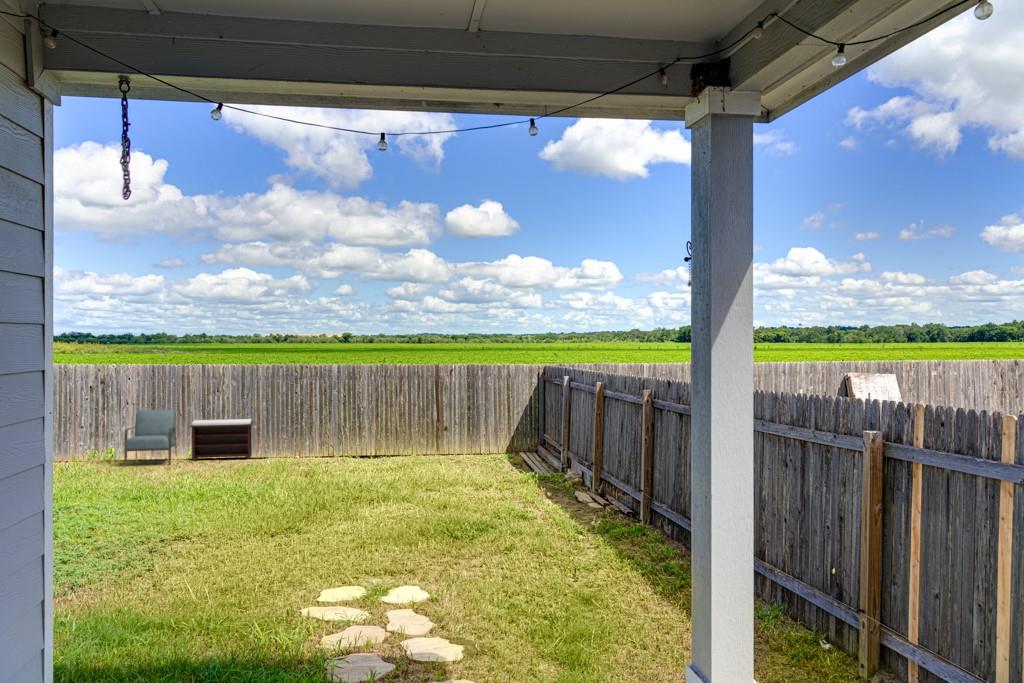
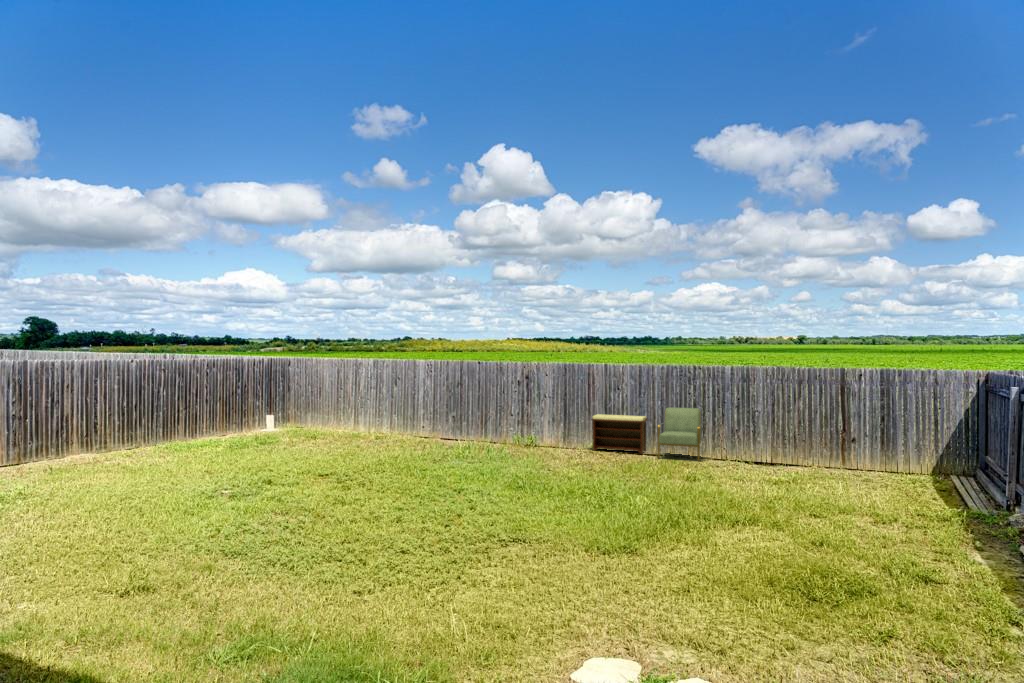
chair: present [124,410,177,466] -> present [658,408,702,461]

